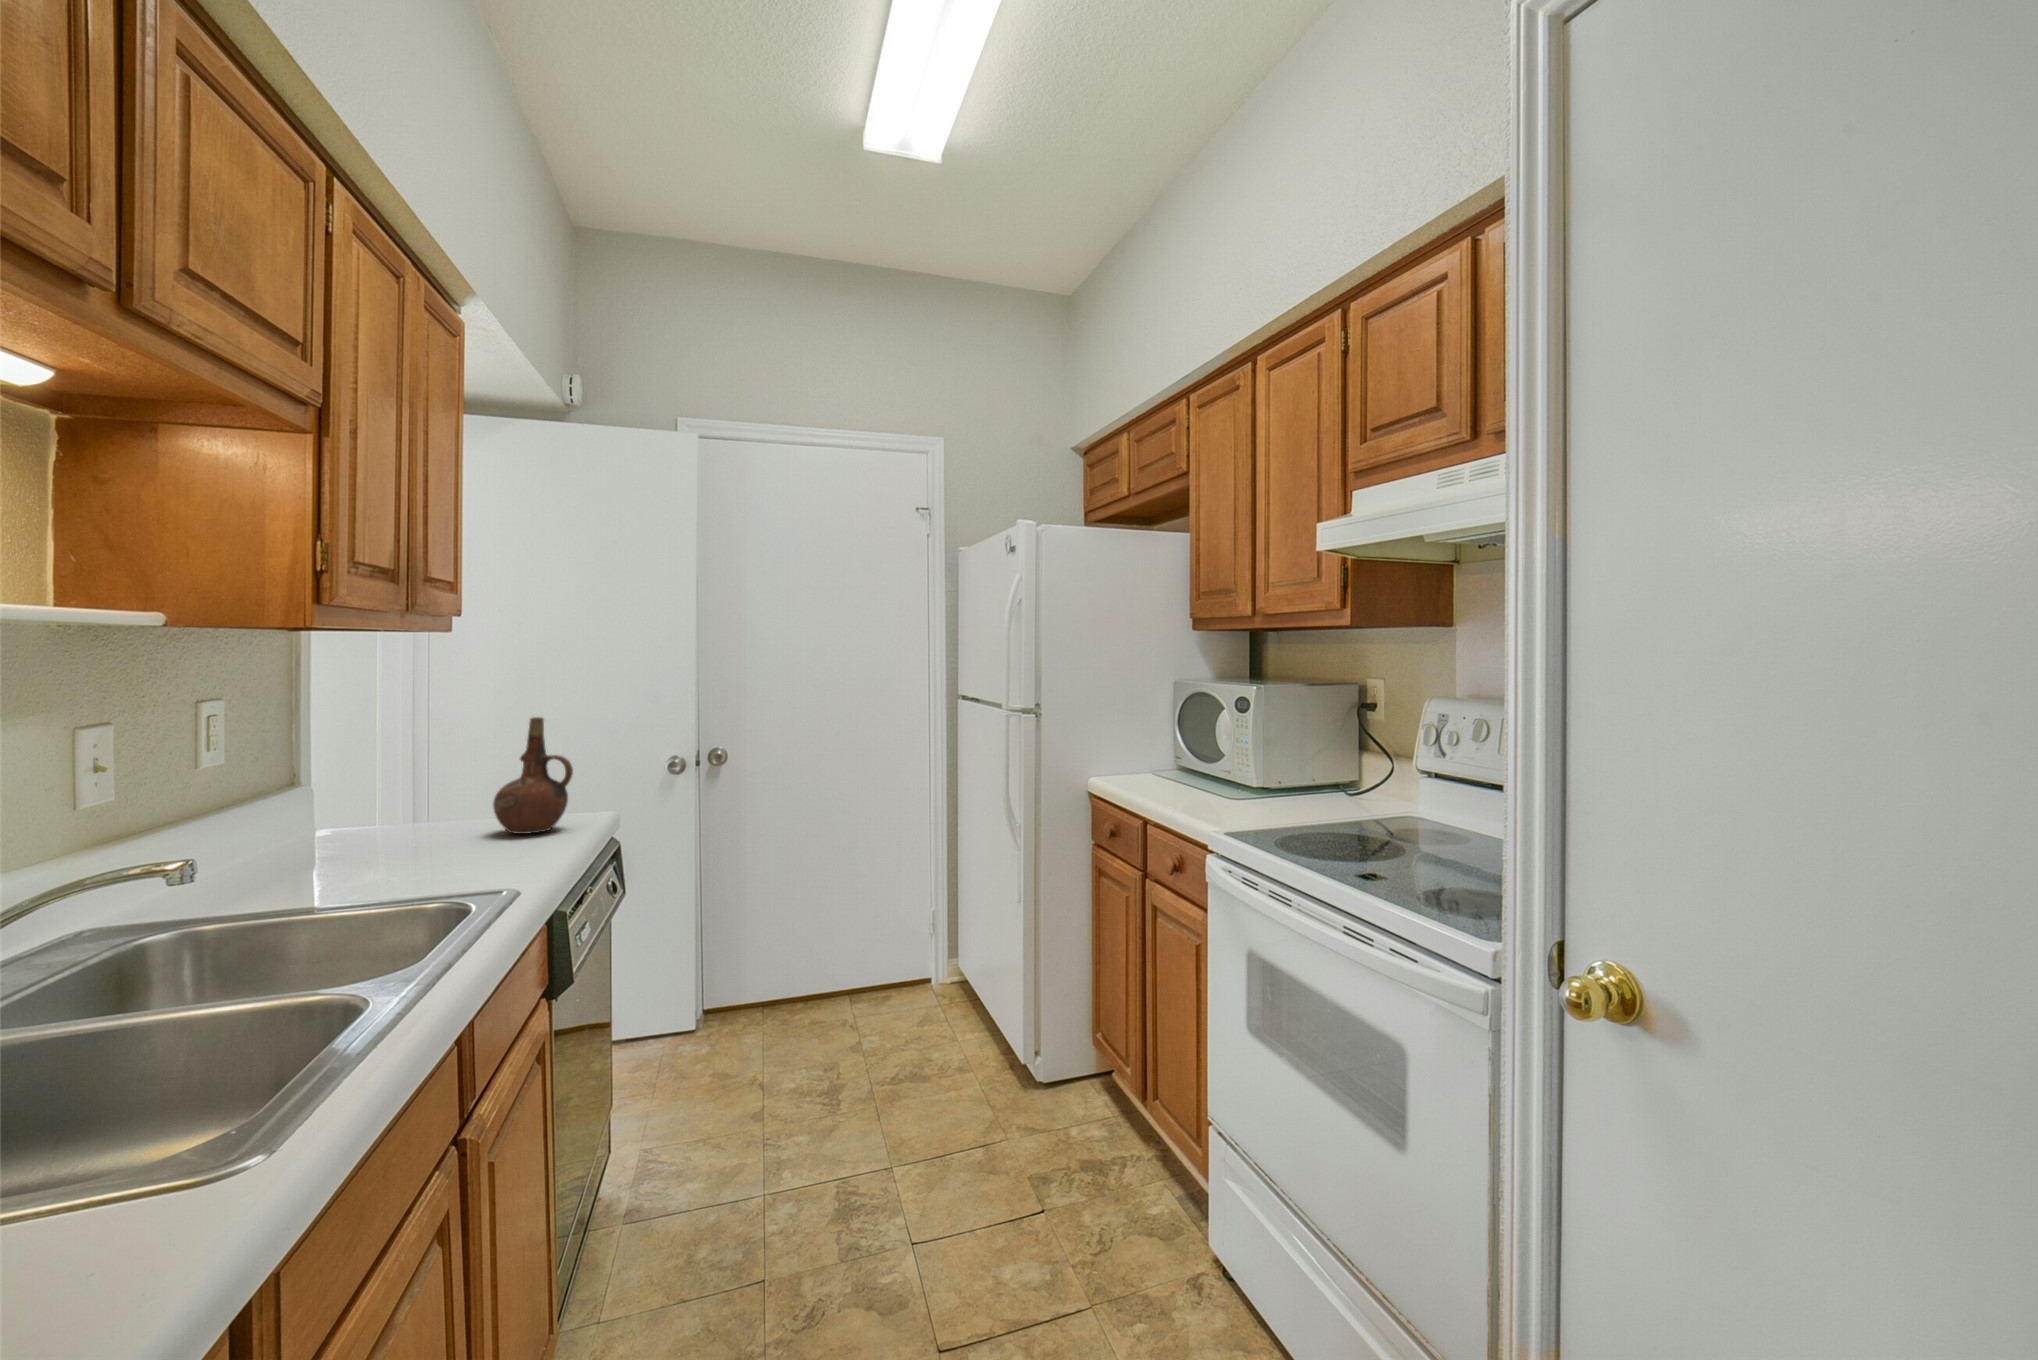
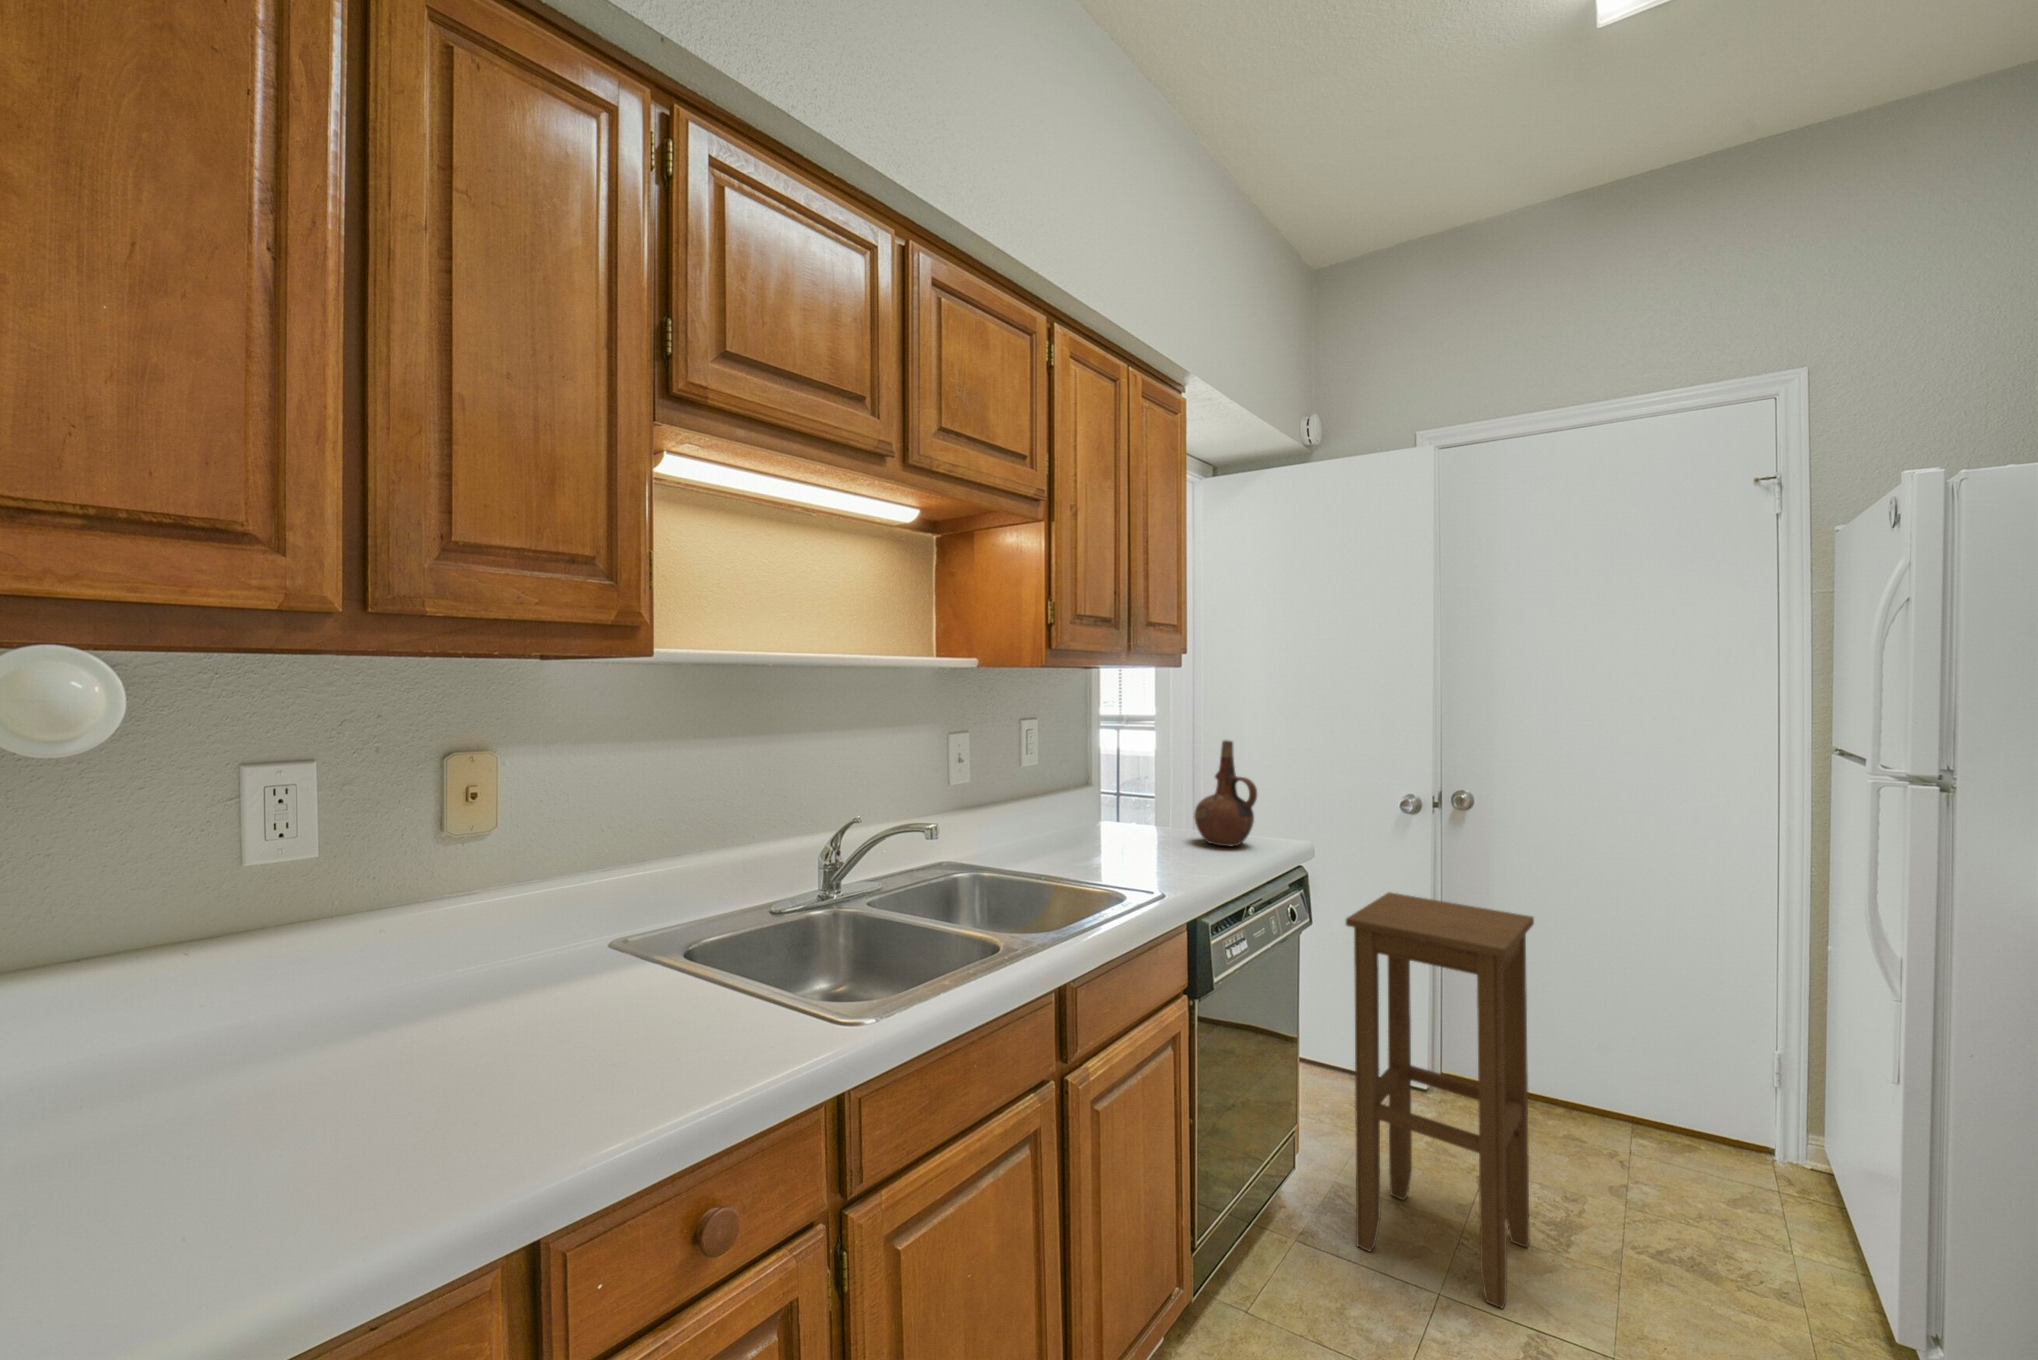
stool: none [662,842,805,1189] -> present [1346,892,1534,1308]

